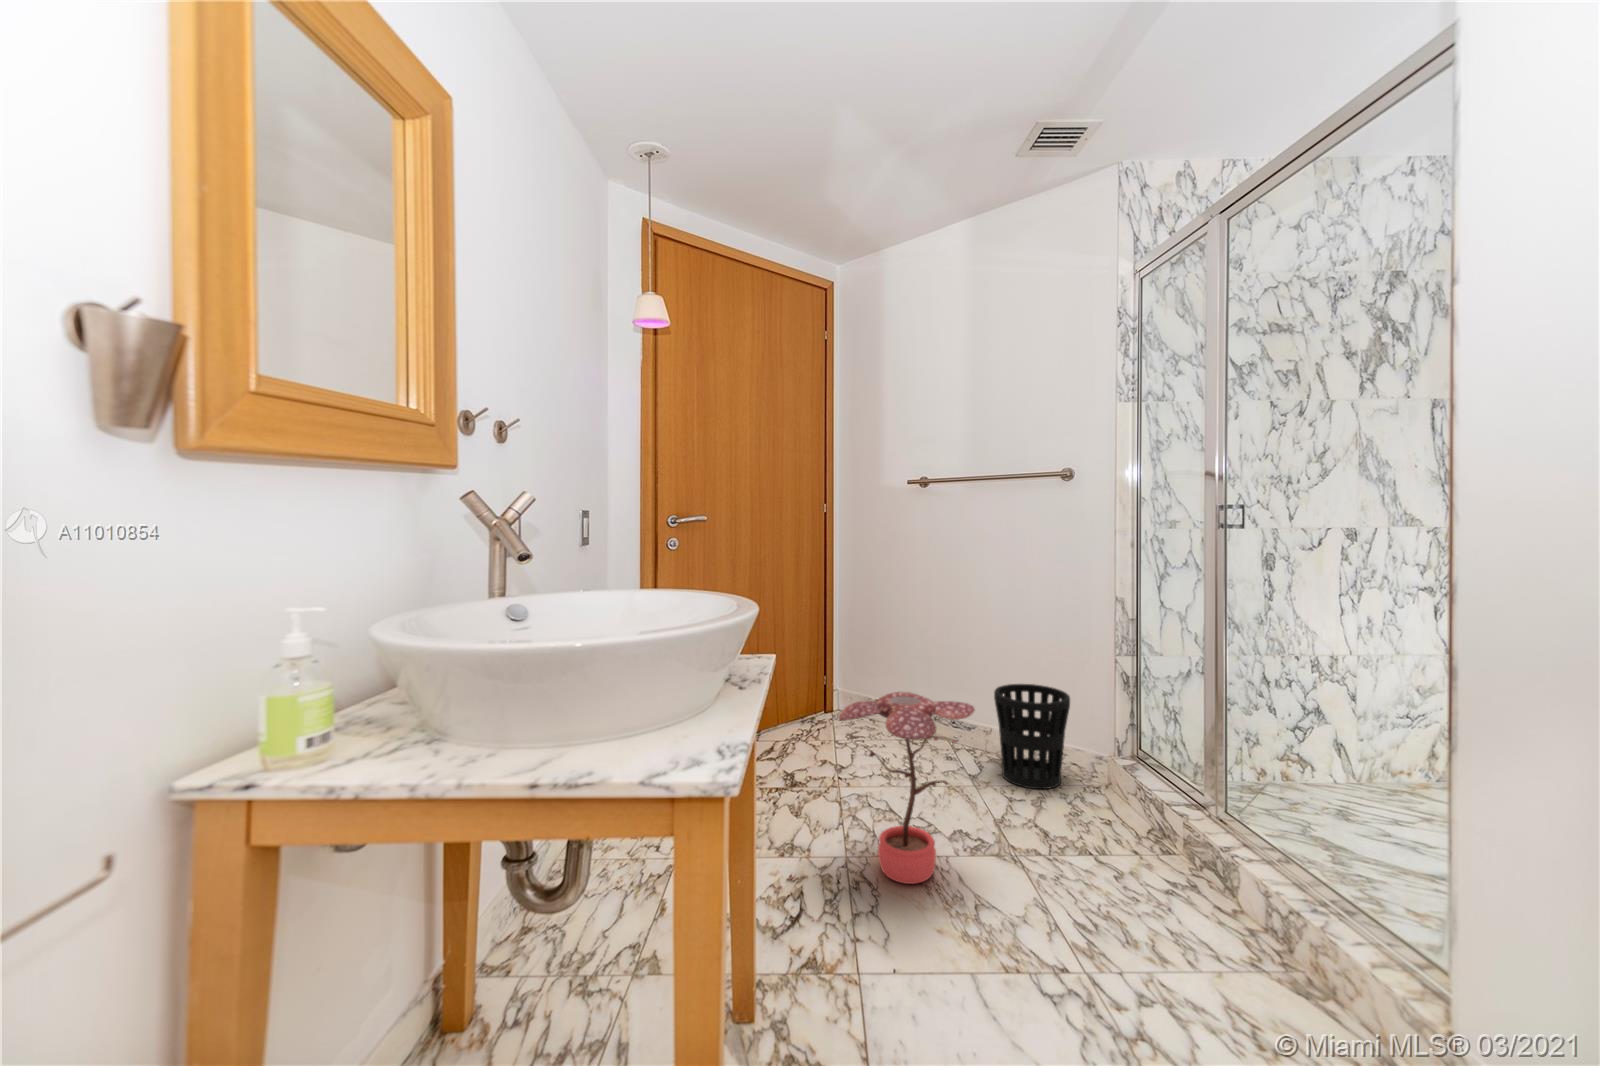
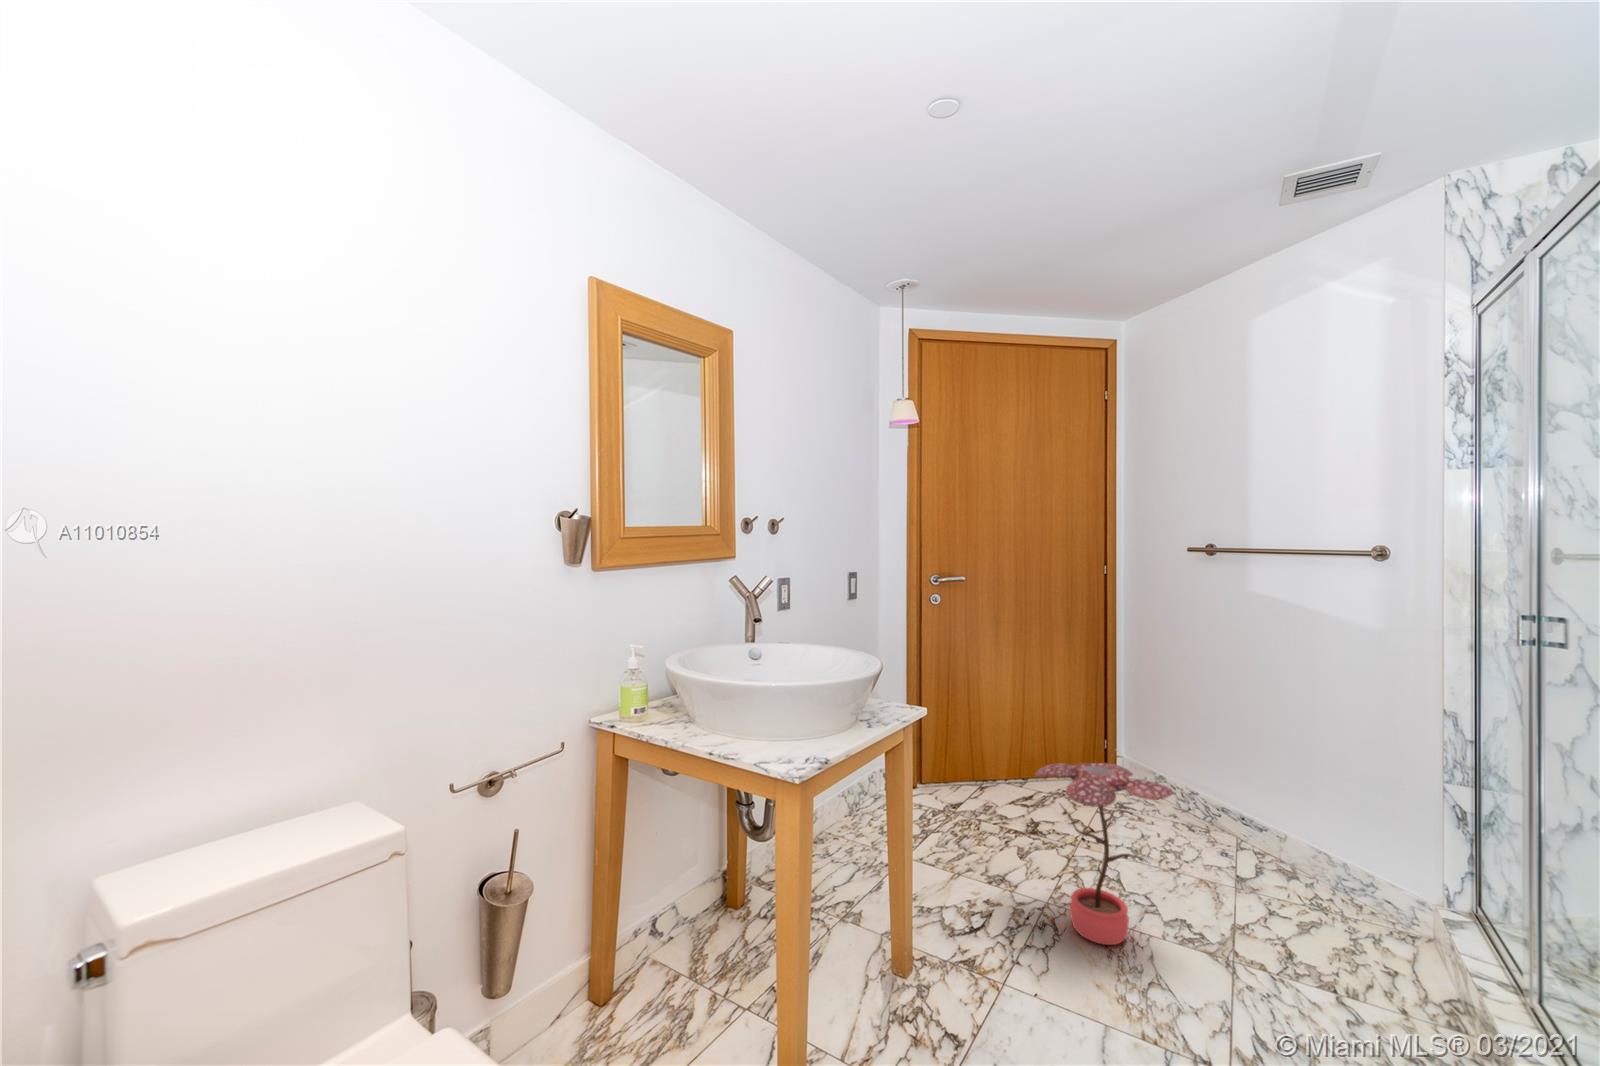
wastebasket: present [994,684,1070,789] -> none [1269,787,1374,918]

